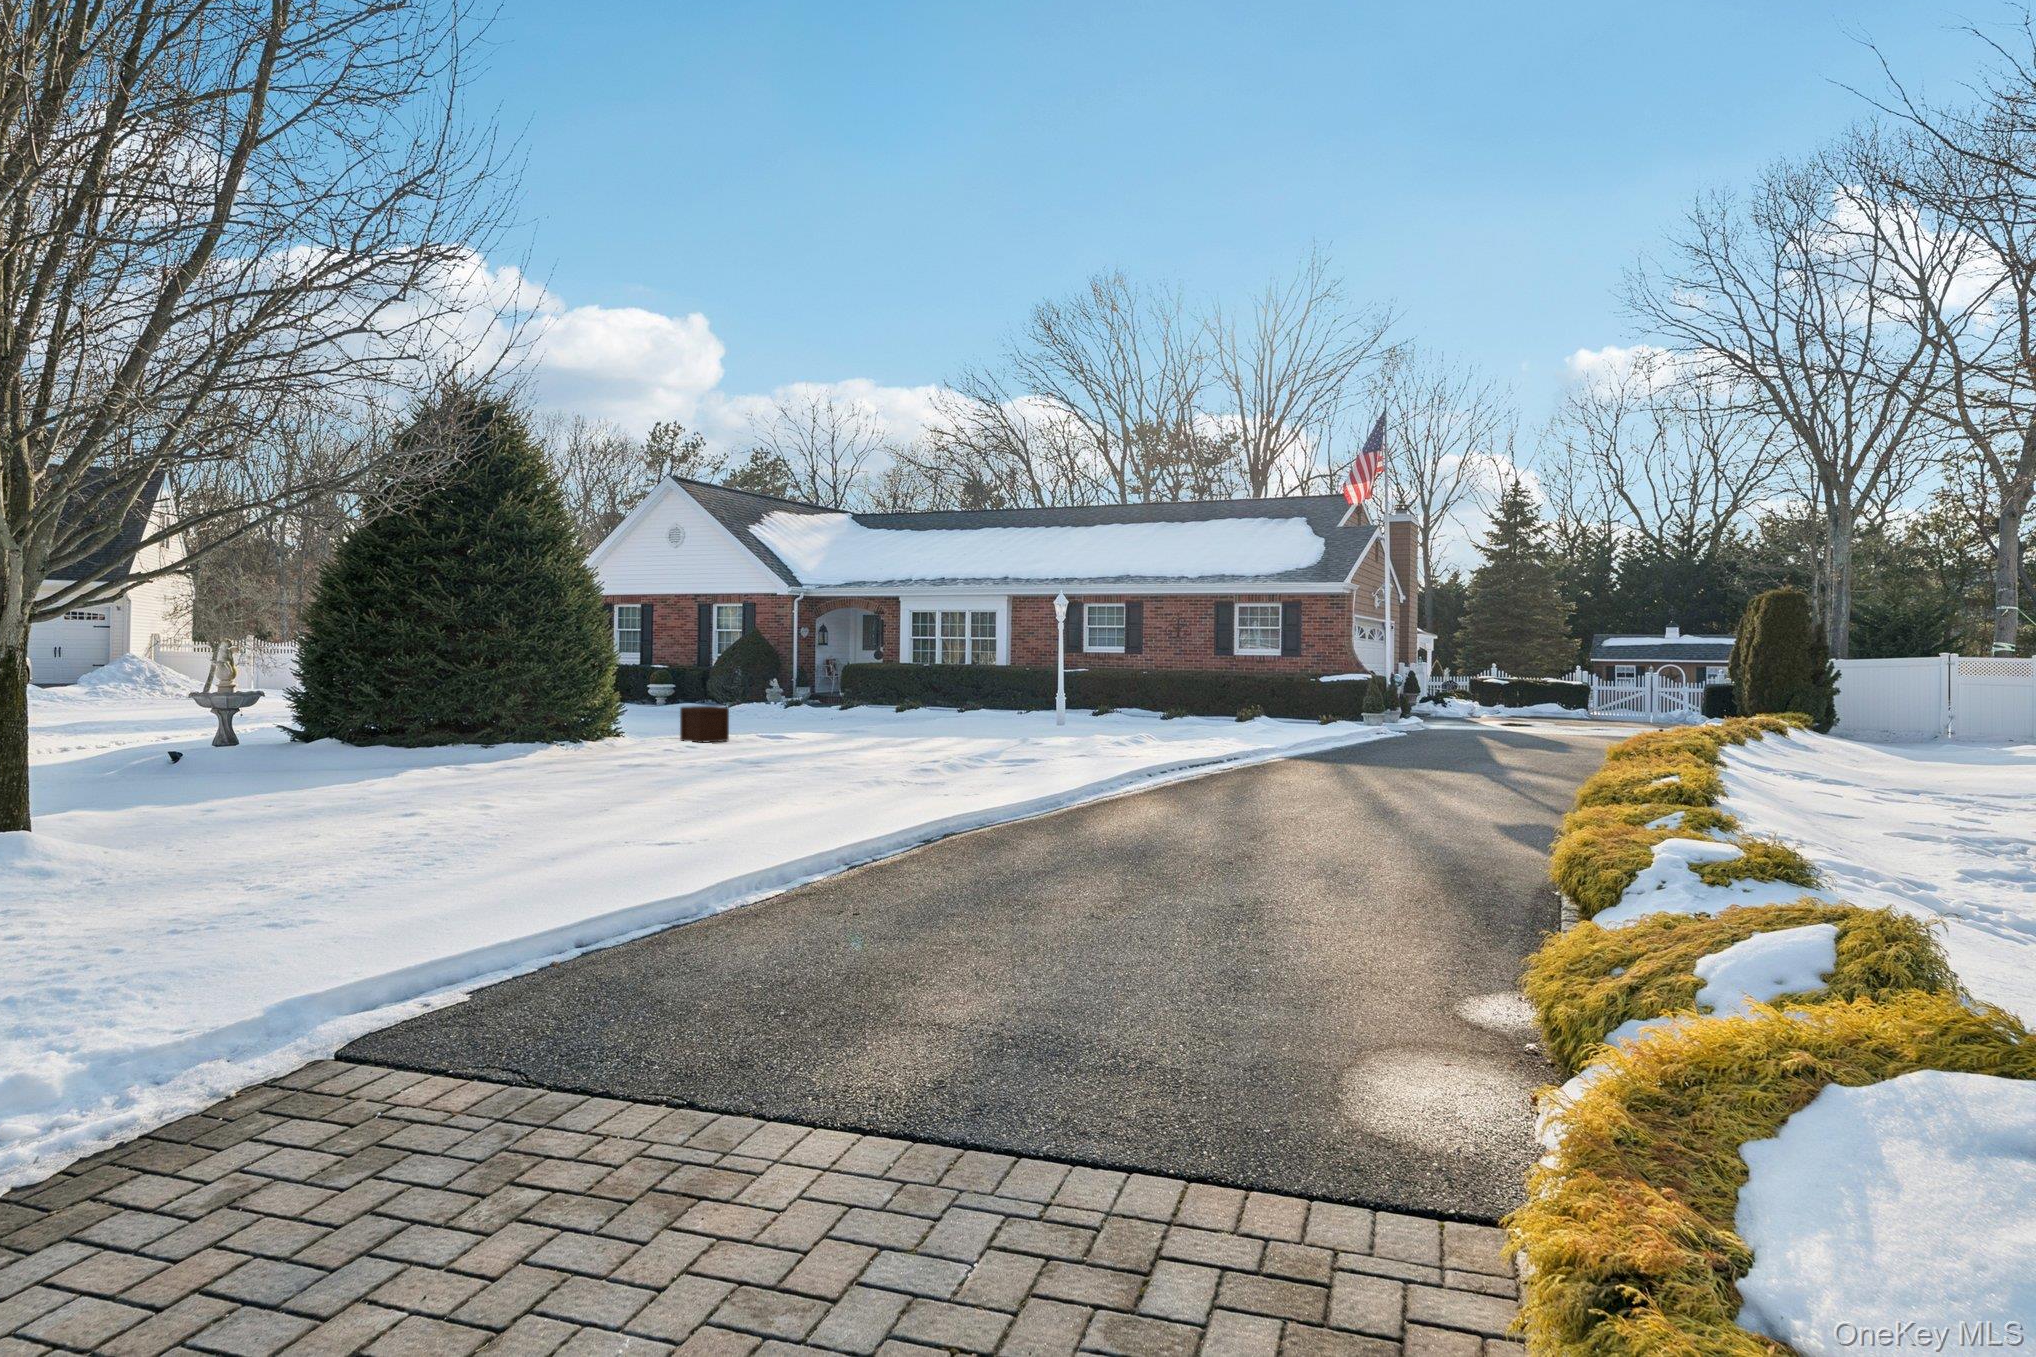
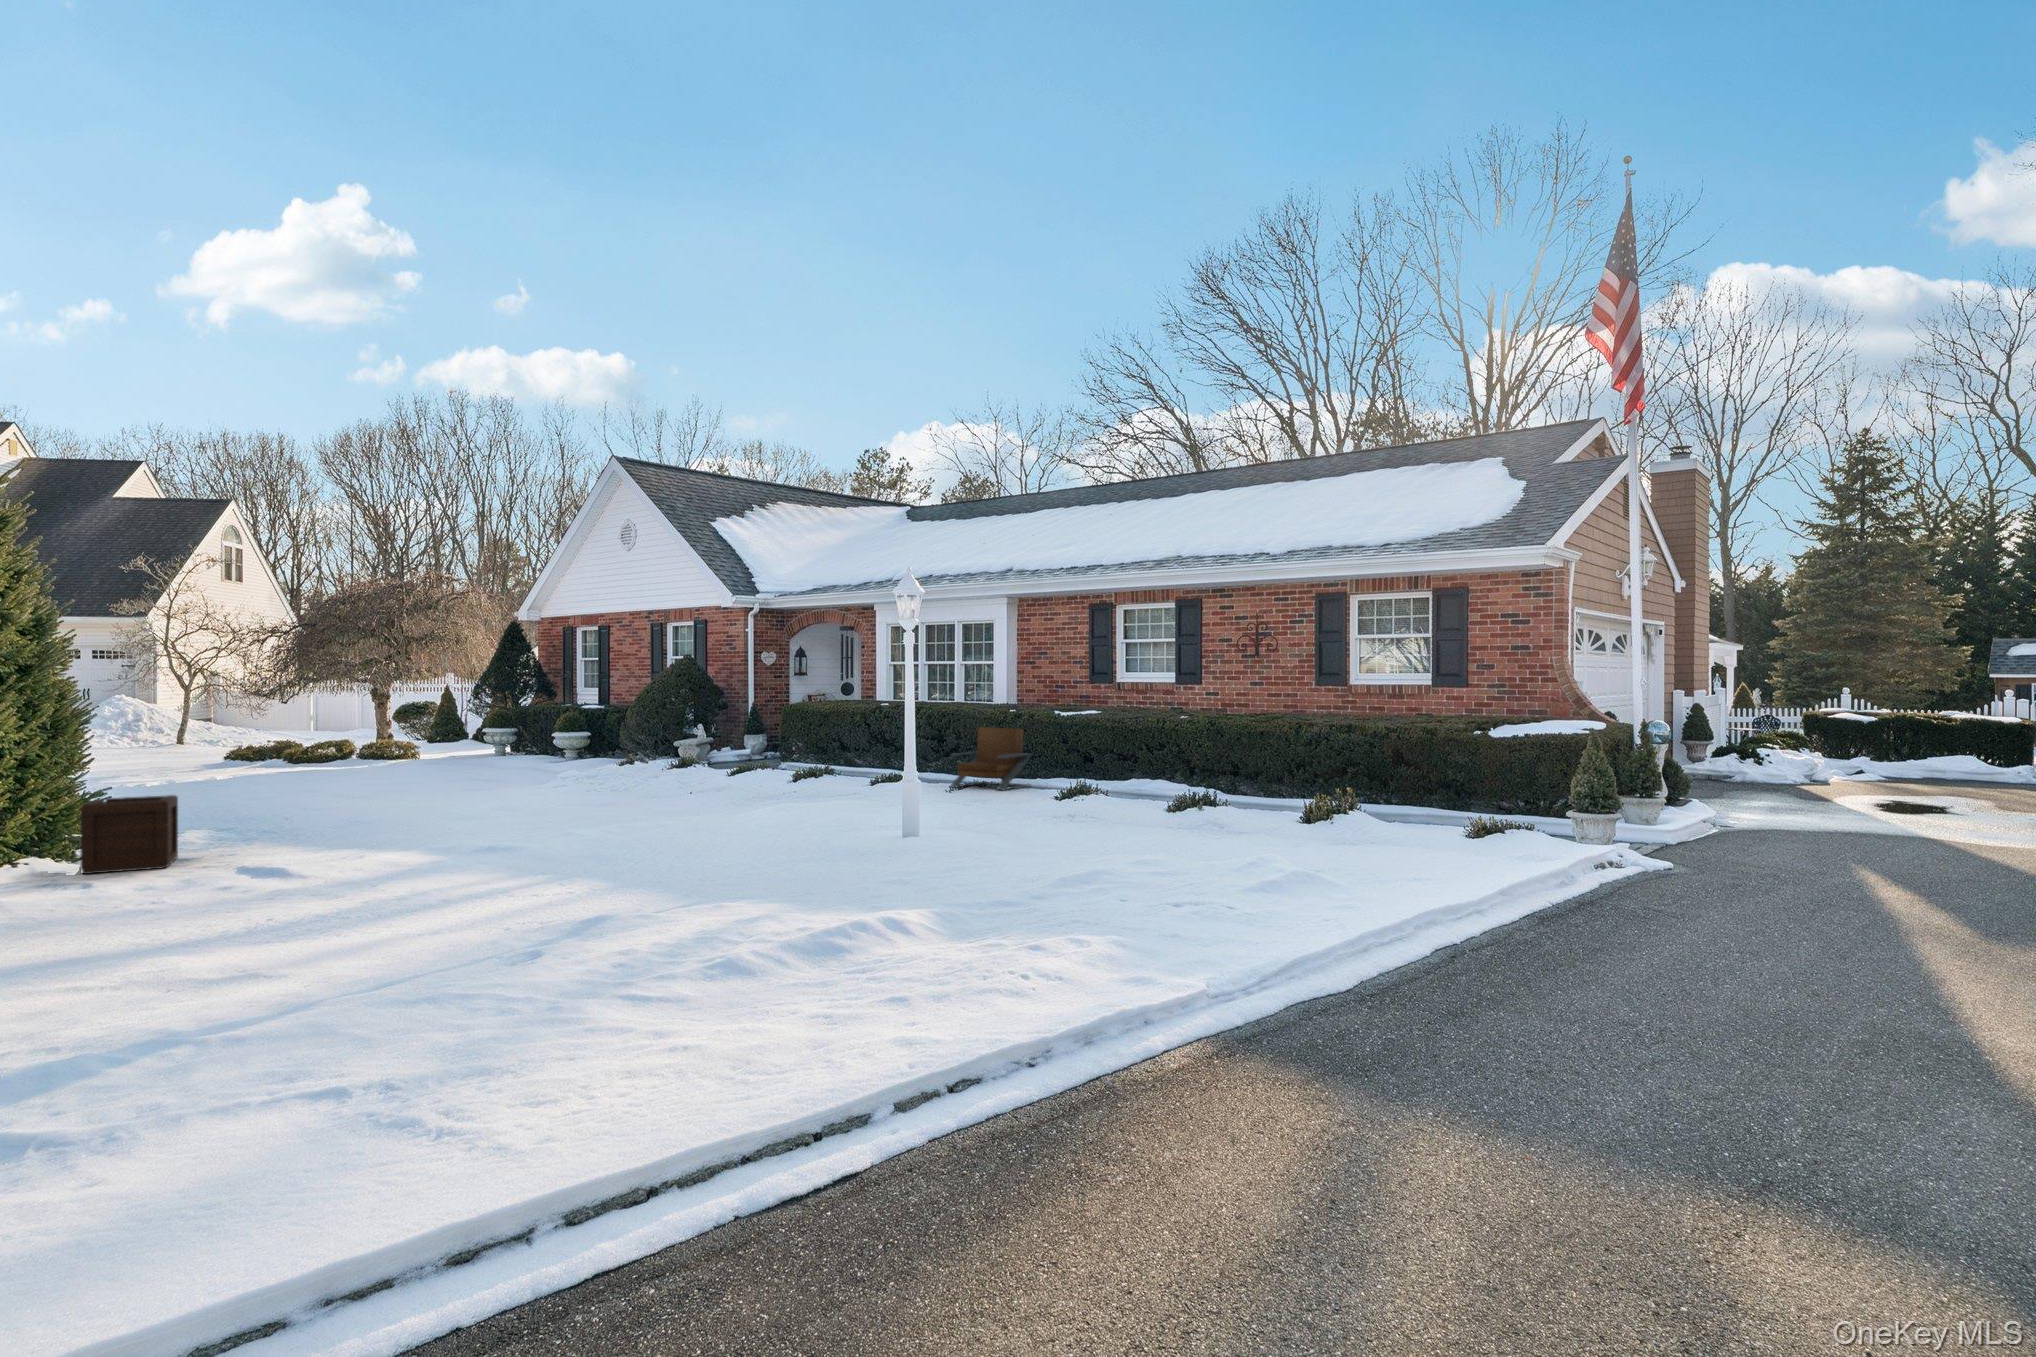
lounge chair: none [998,680,1046,718] -> present [951,727,1032,790]

